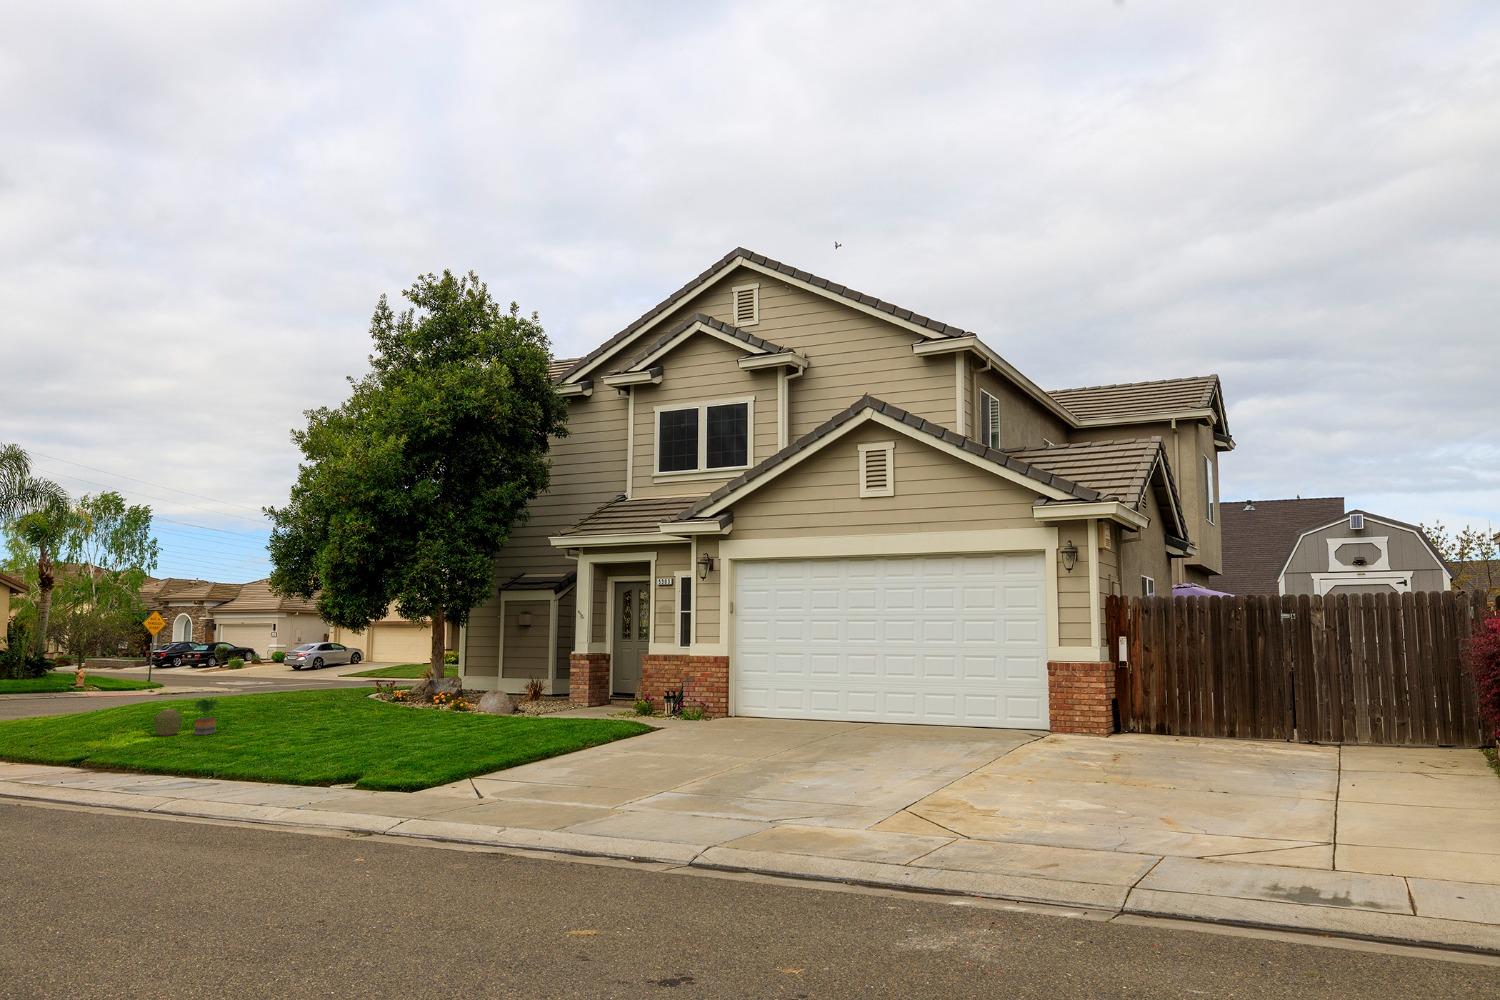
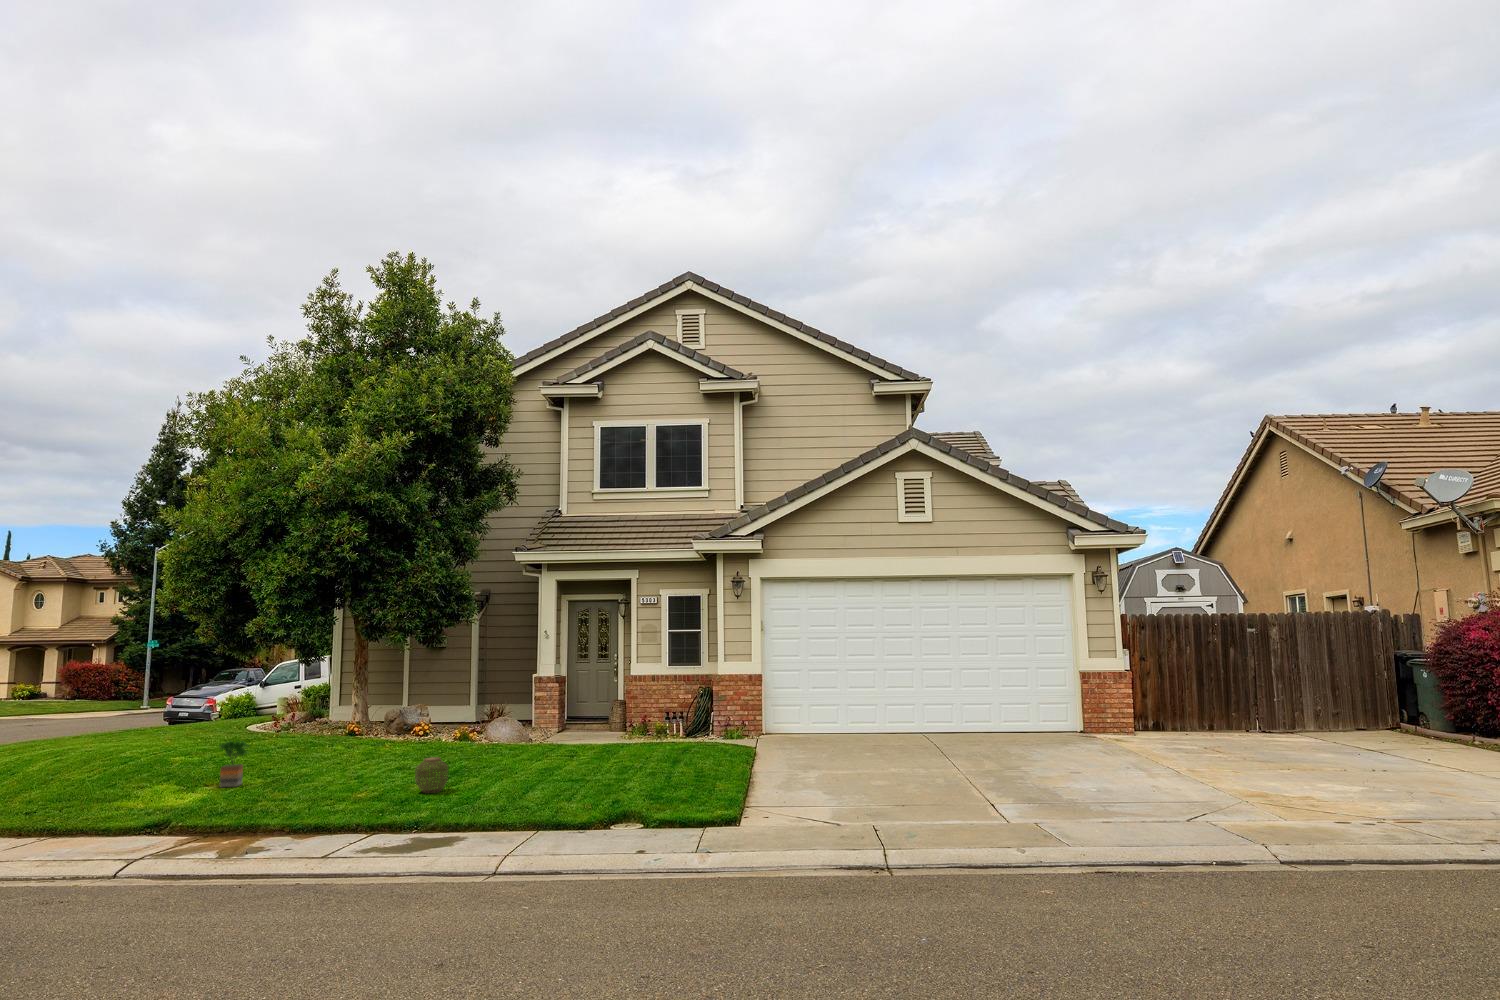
woven basket: present [154,709,182,736] -> present [415,757,448,793]

